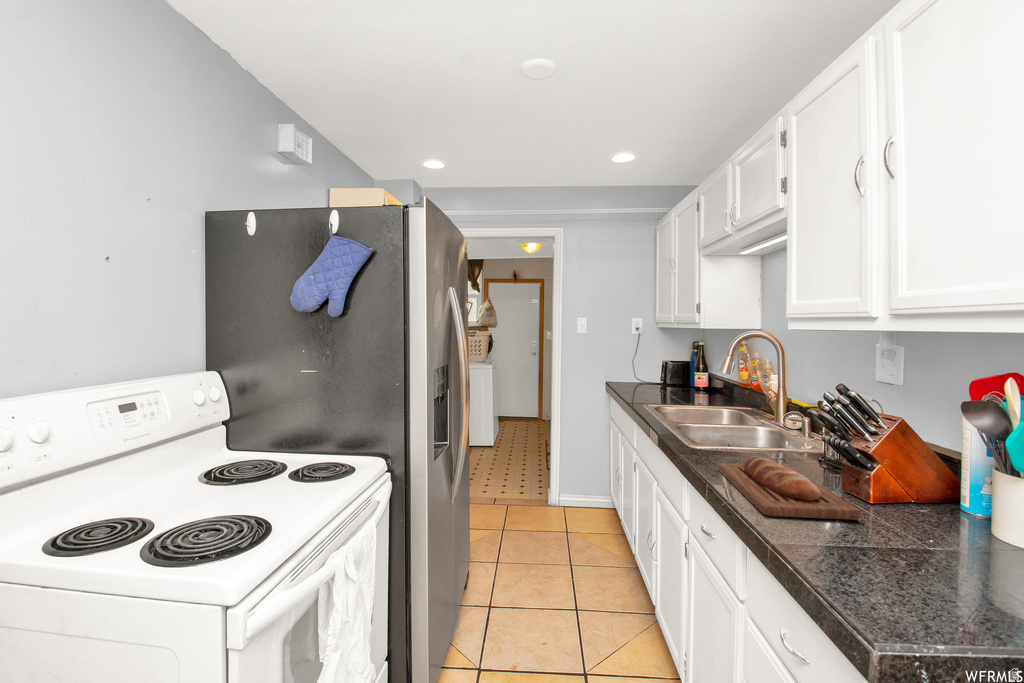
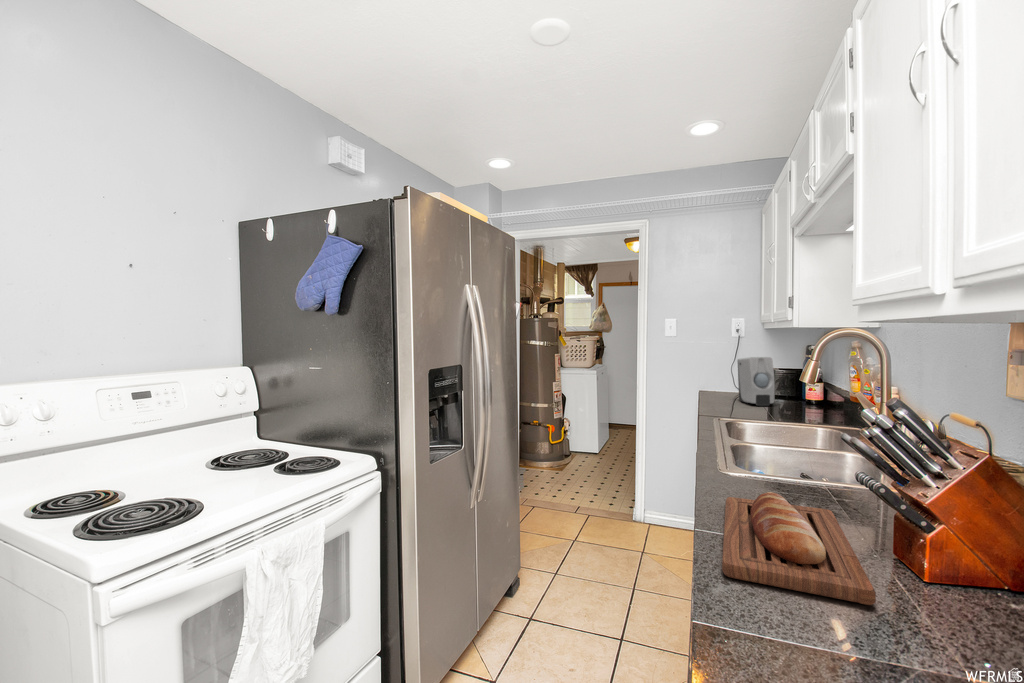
soap dispenser: none [642,352,673,393] -> present [738,357,775,406]

